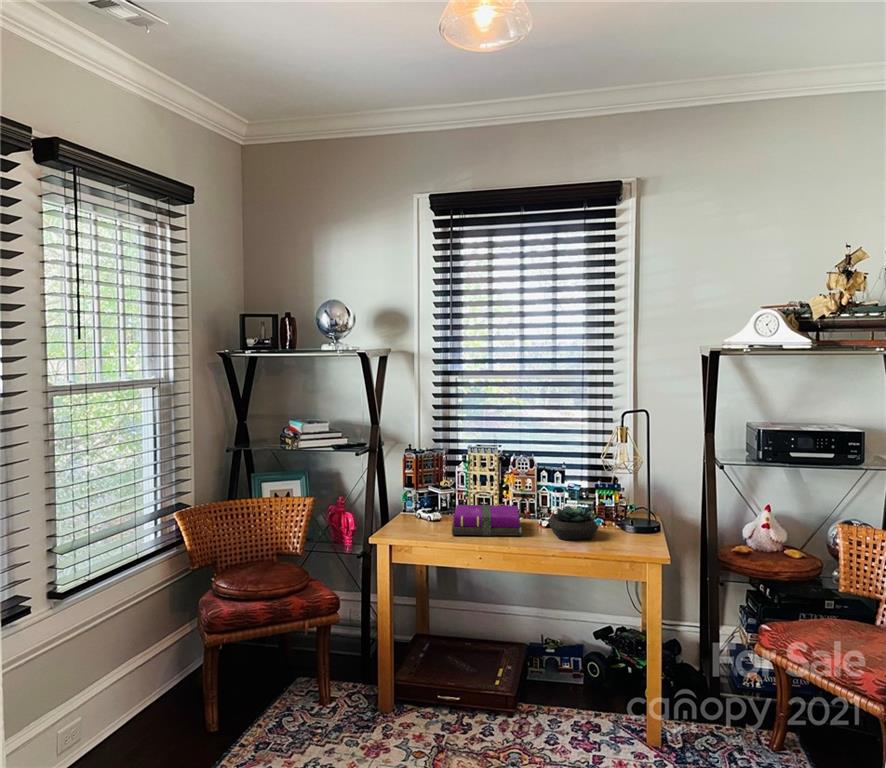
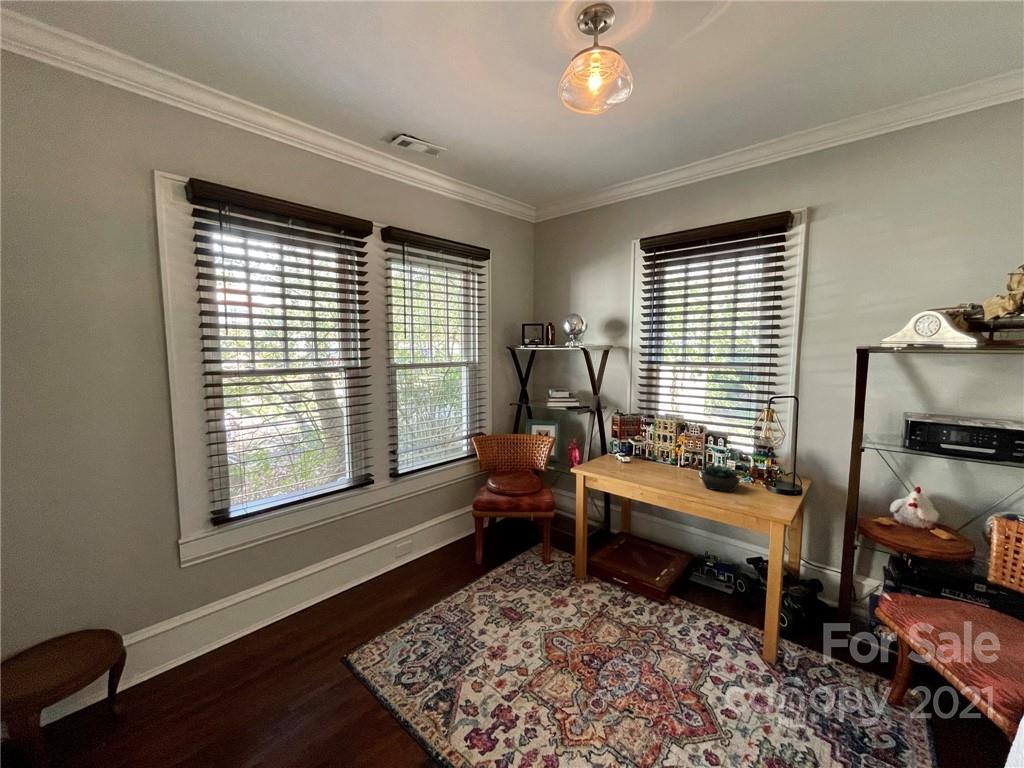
notebook: present [452,505,522,536] -> none [628,454,685,481]

